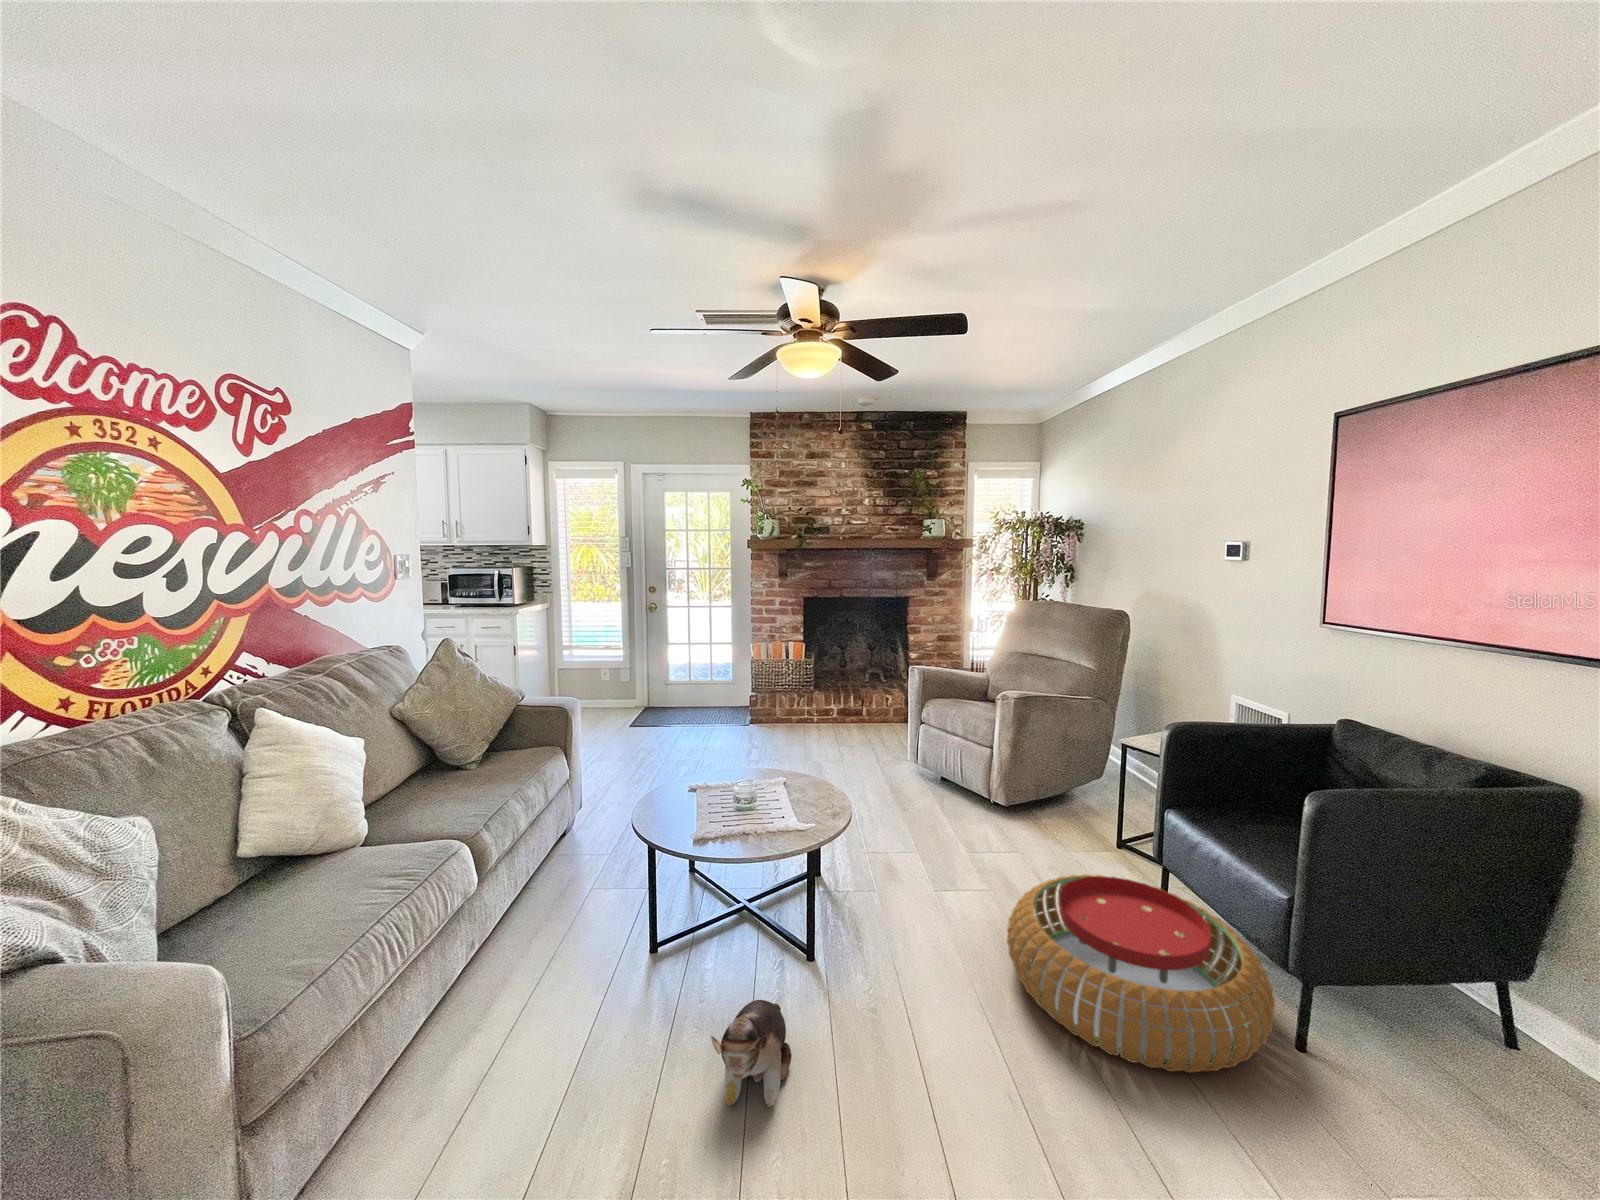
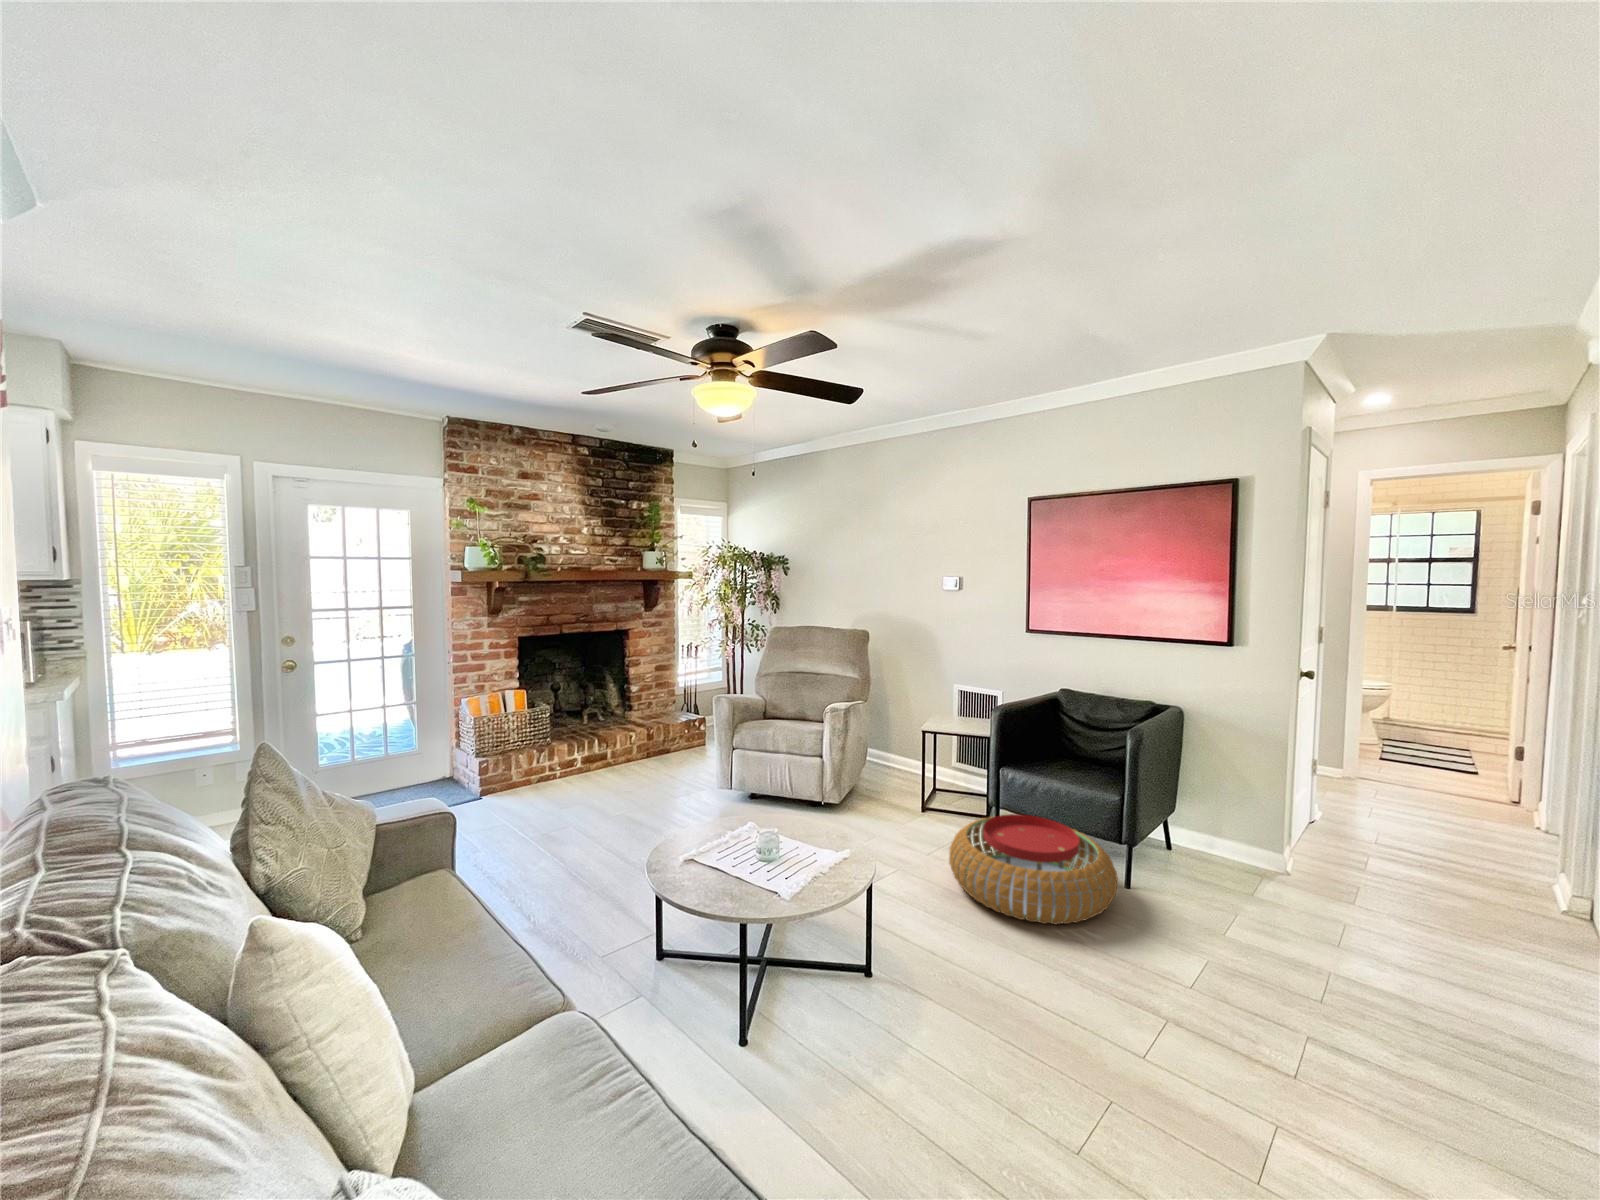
plush toy: present [711,1000,792,1107] -> none [900,997,1024,1093]

